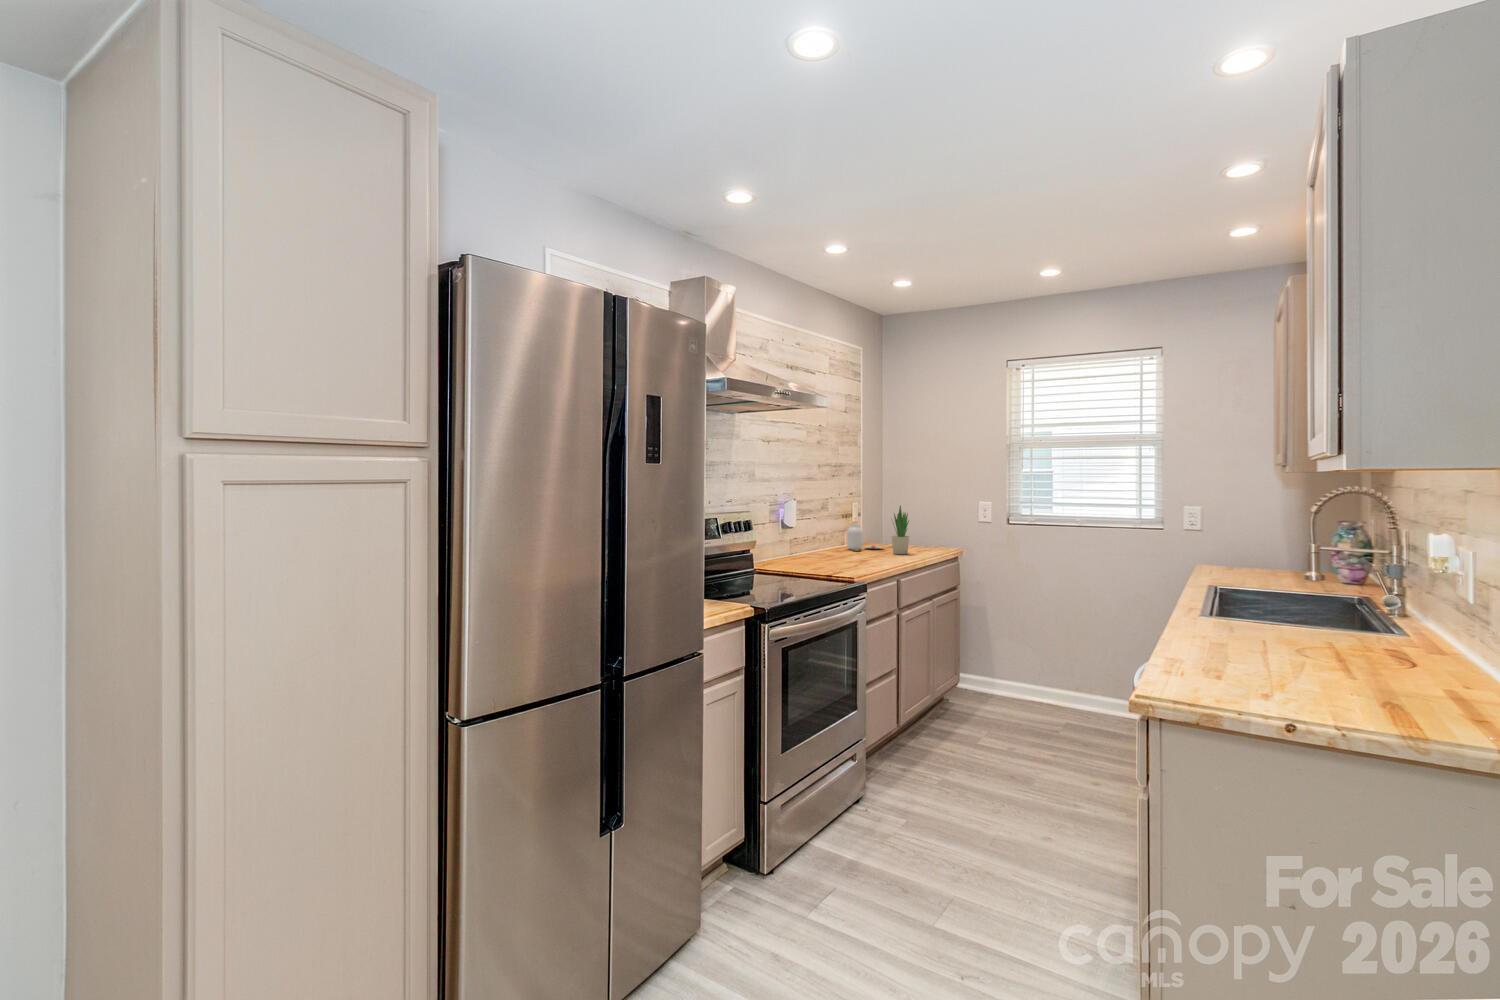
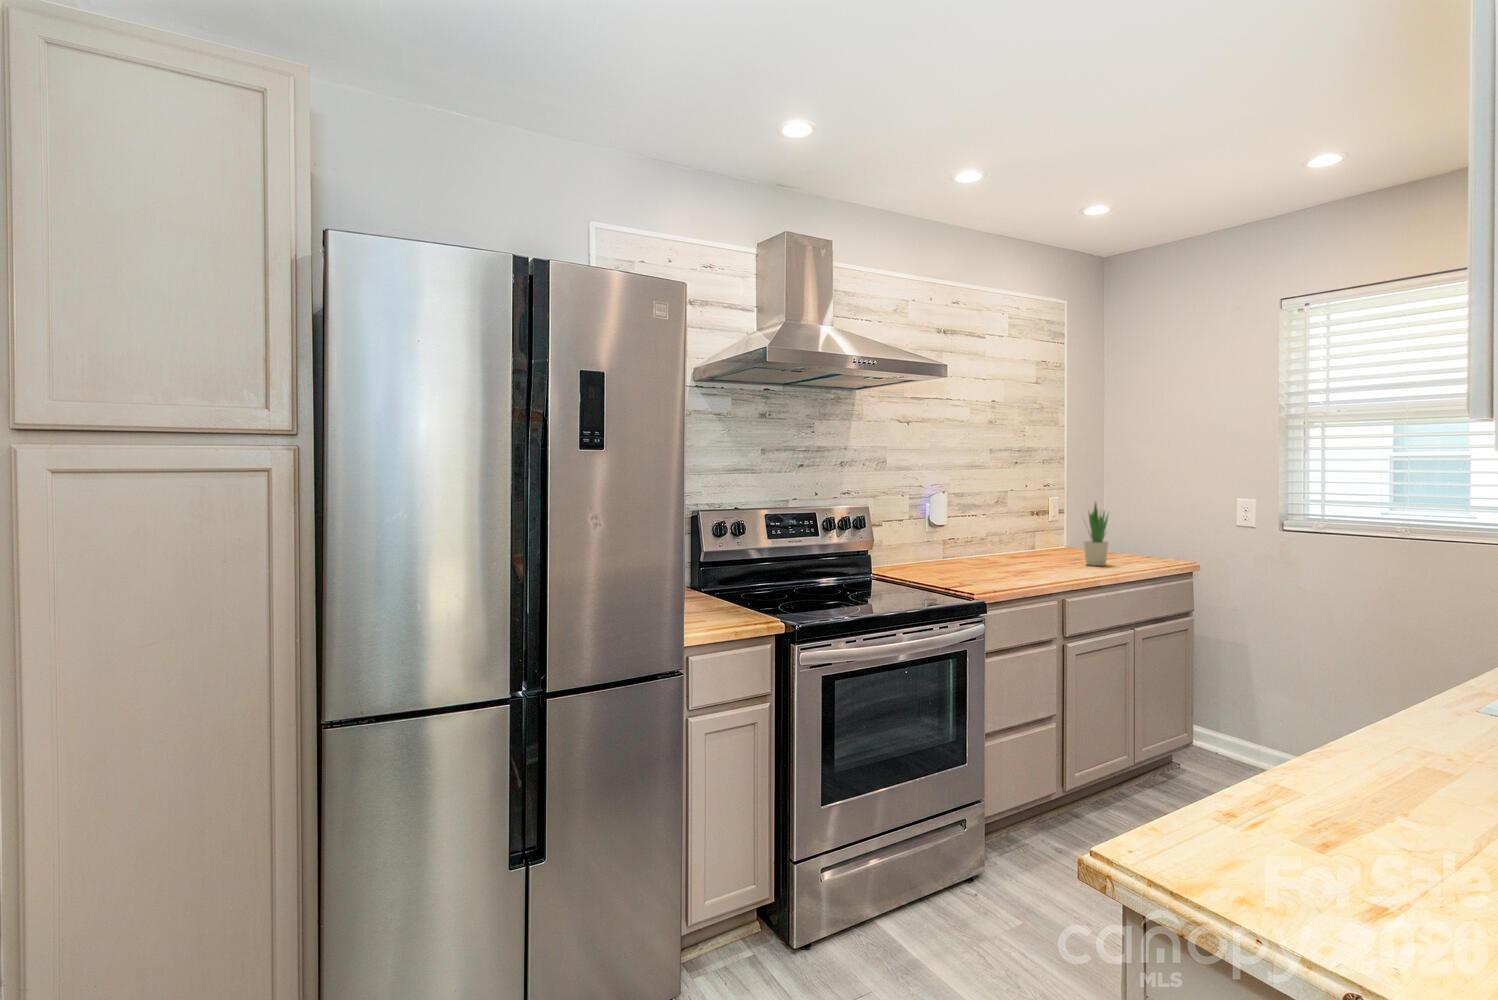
jar: present [847,524,882,551] -> none [1031,525,1088,559]

